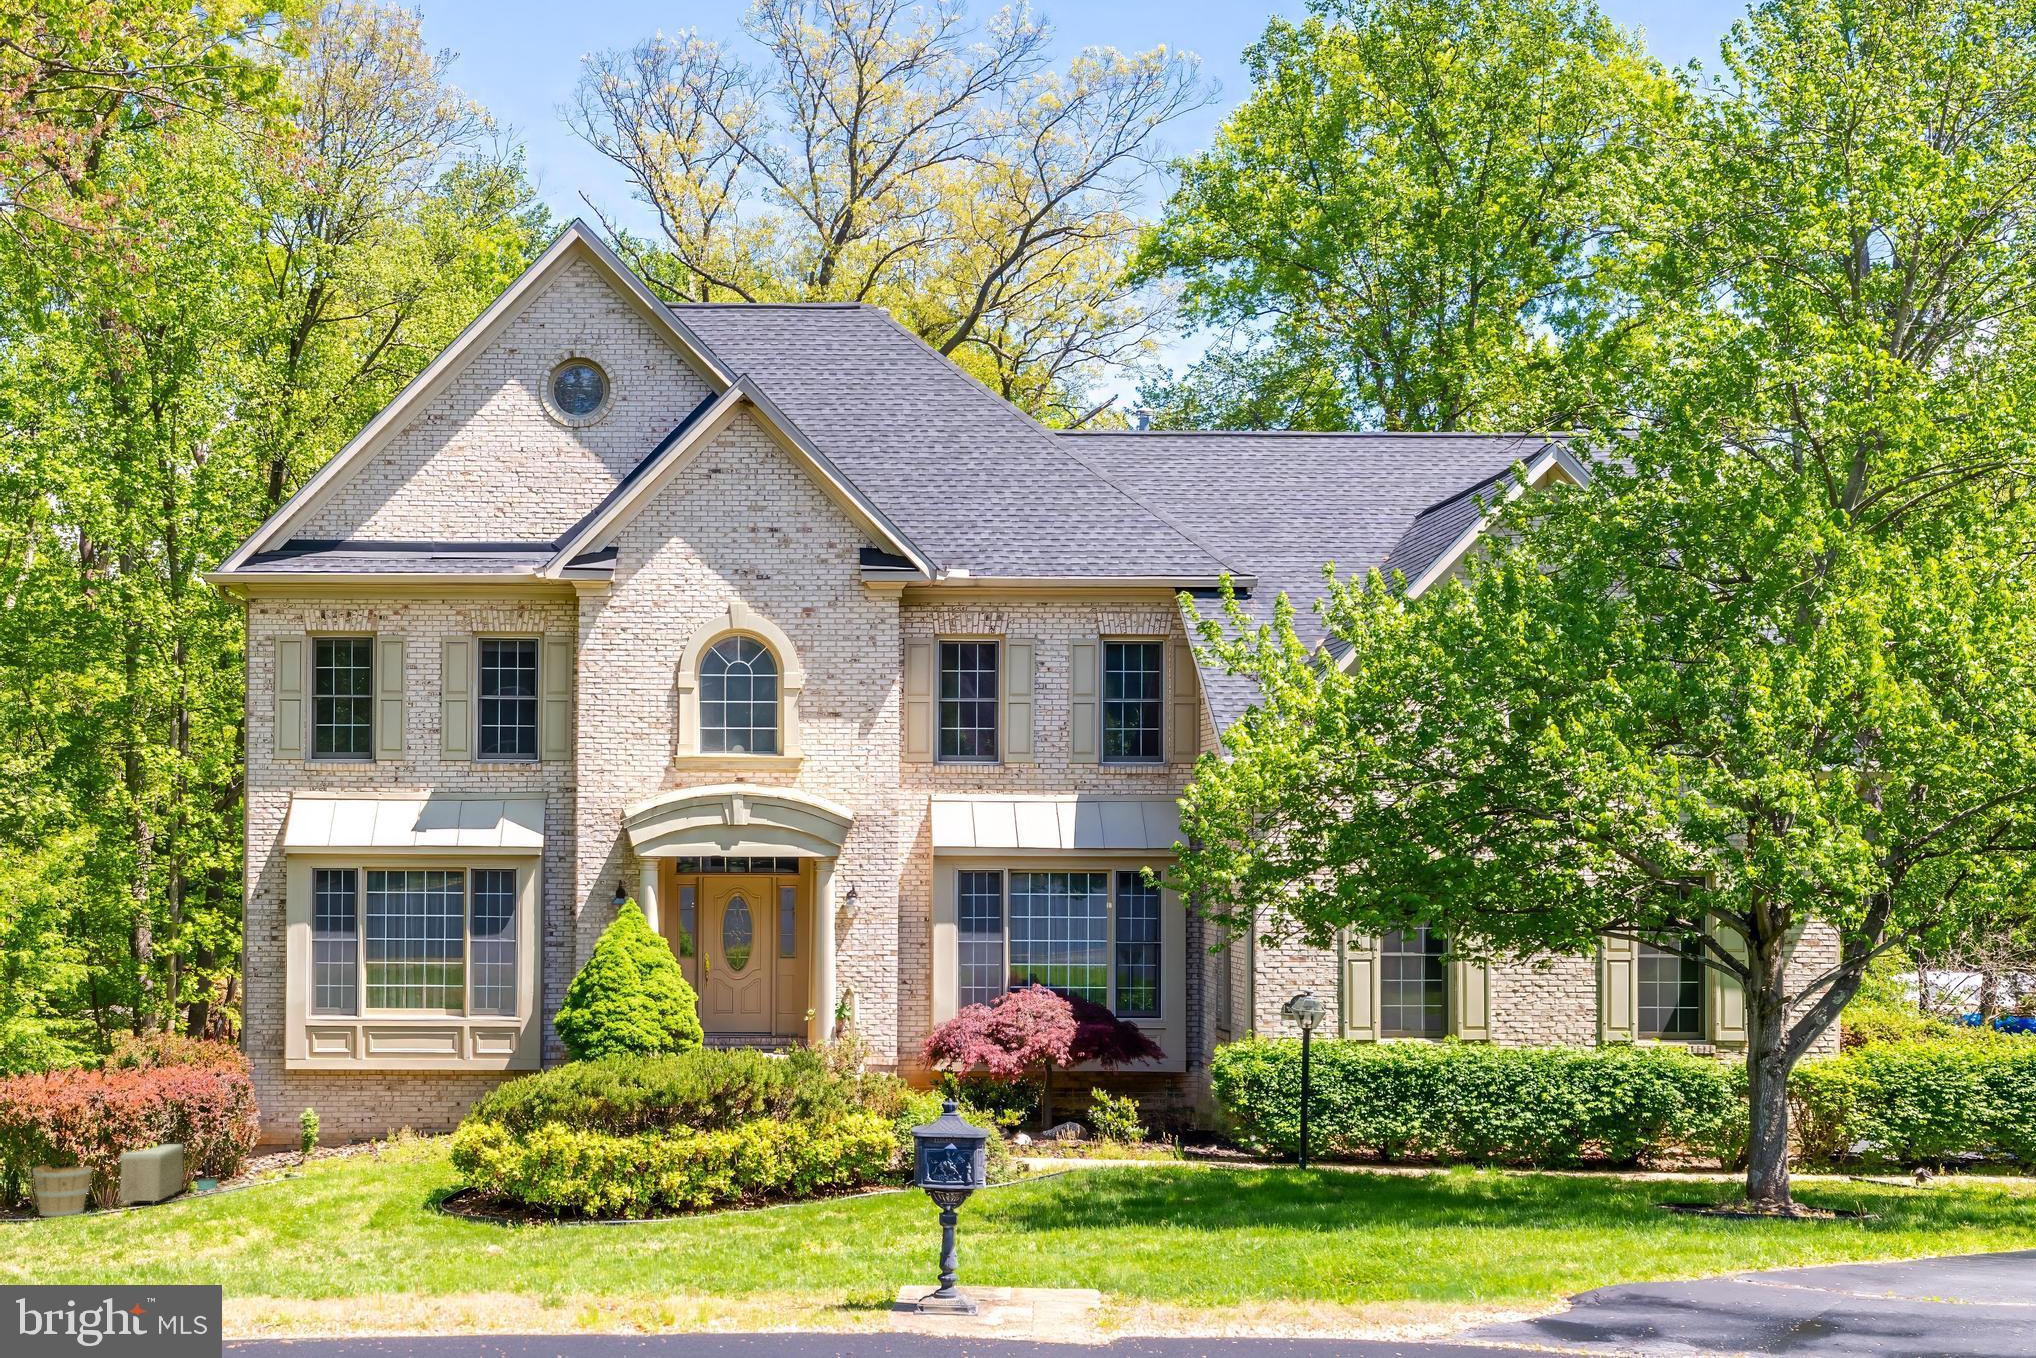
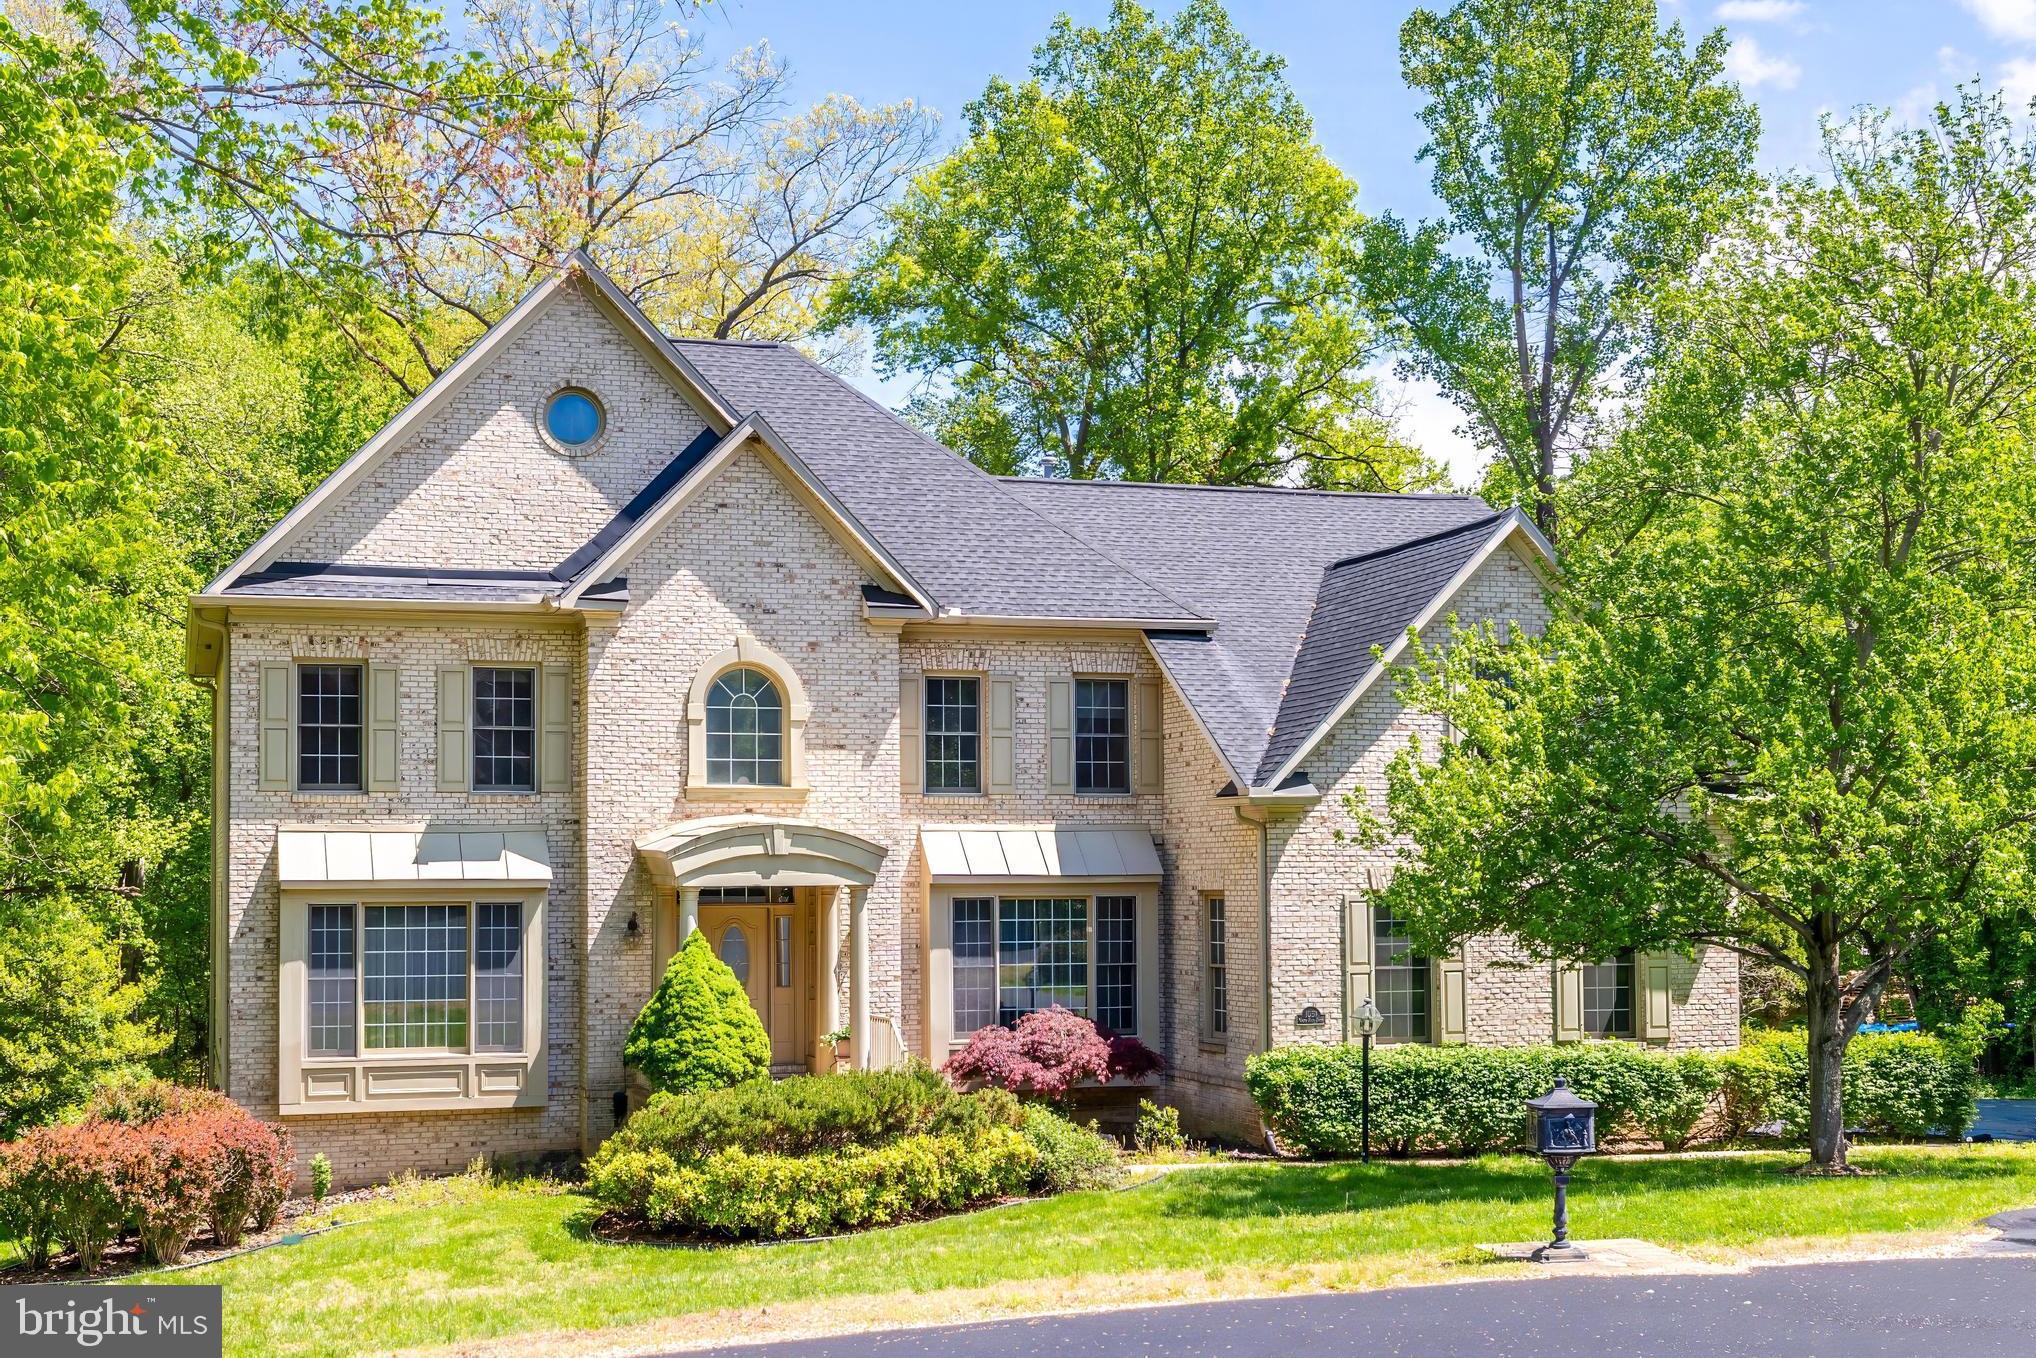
storage bench: present [120,1144,183,1205] -> none [232,1194,278,1259]
wooden bucket: present [33,1165,92,1217] -> none [145,1215,208,1272]

